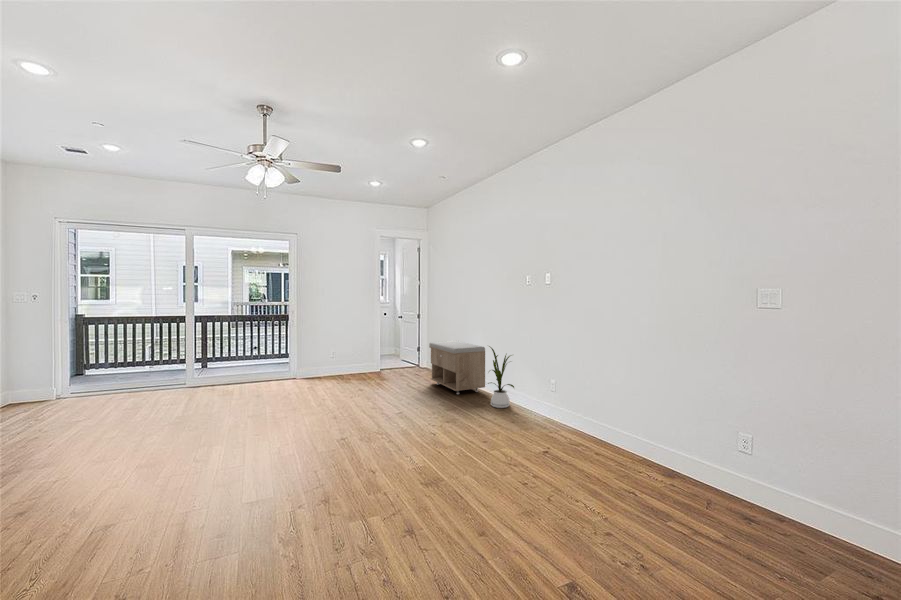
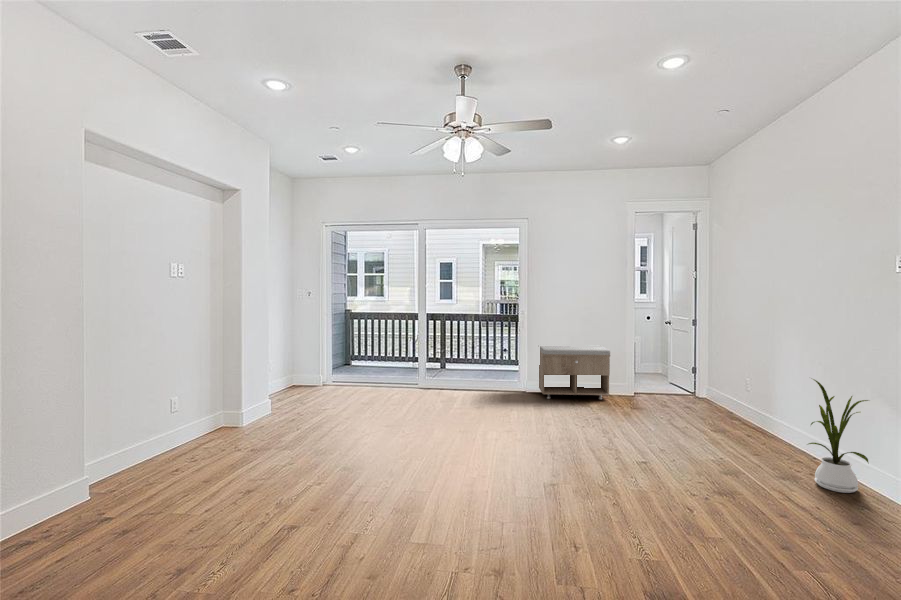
storage bench: present [429,341,485,394] -> present [539,345,610,399]

